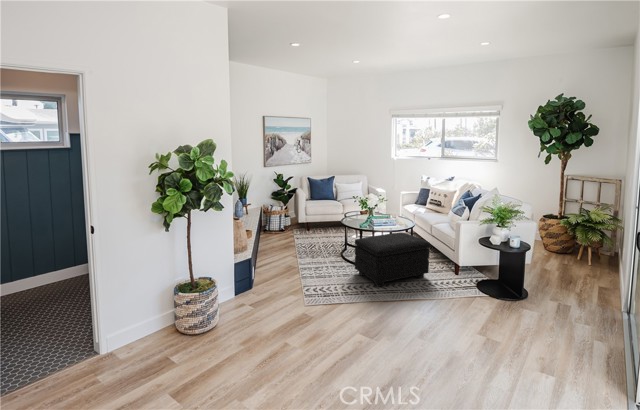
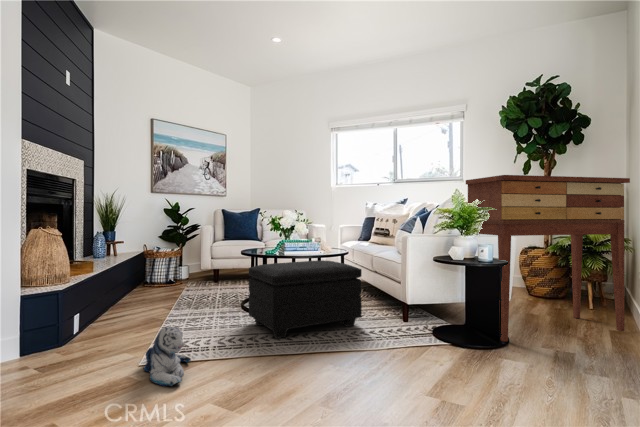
console table: none [499,182,629,294] -> present [466,175,630,342]
plush toy: none [312,286,340,320] -> present [143,327,191,386]

